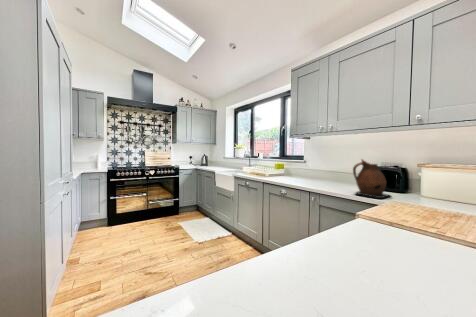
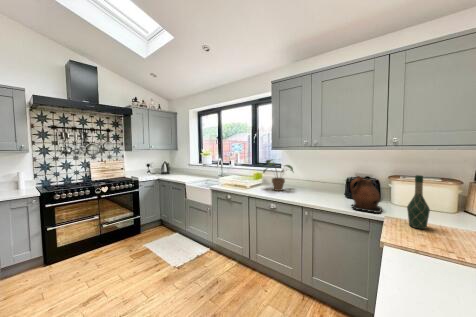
potted plant: none [279,148,312,180] -> present [263,160,293,191]
wine bottle: none [399,153,424,211] -> present [407,175,430,229]

